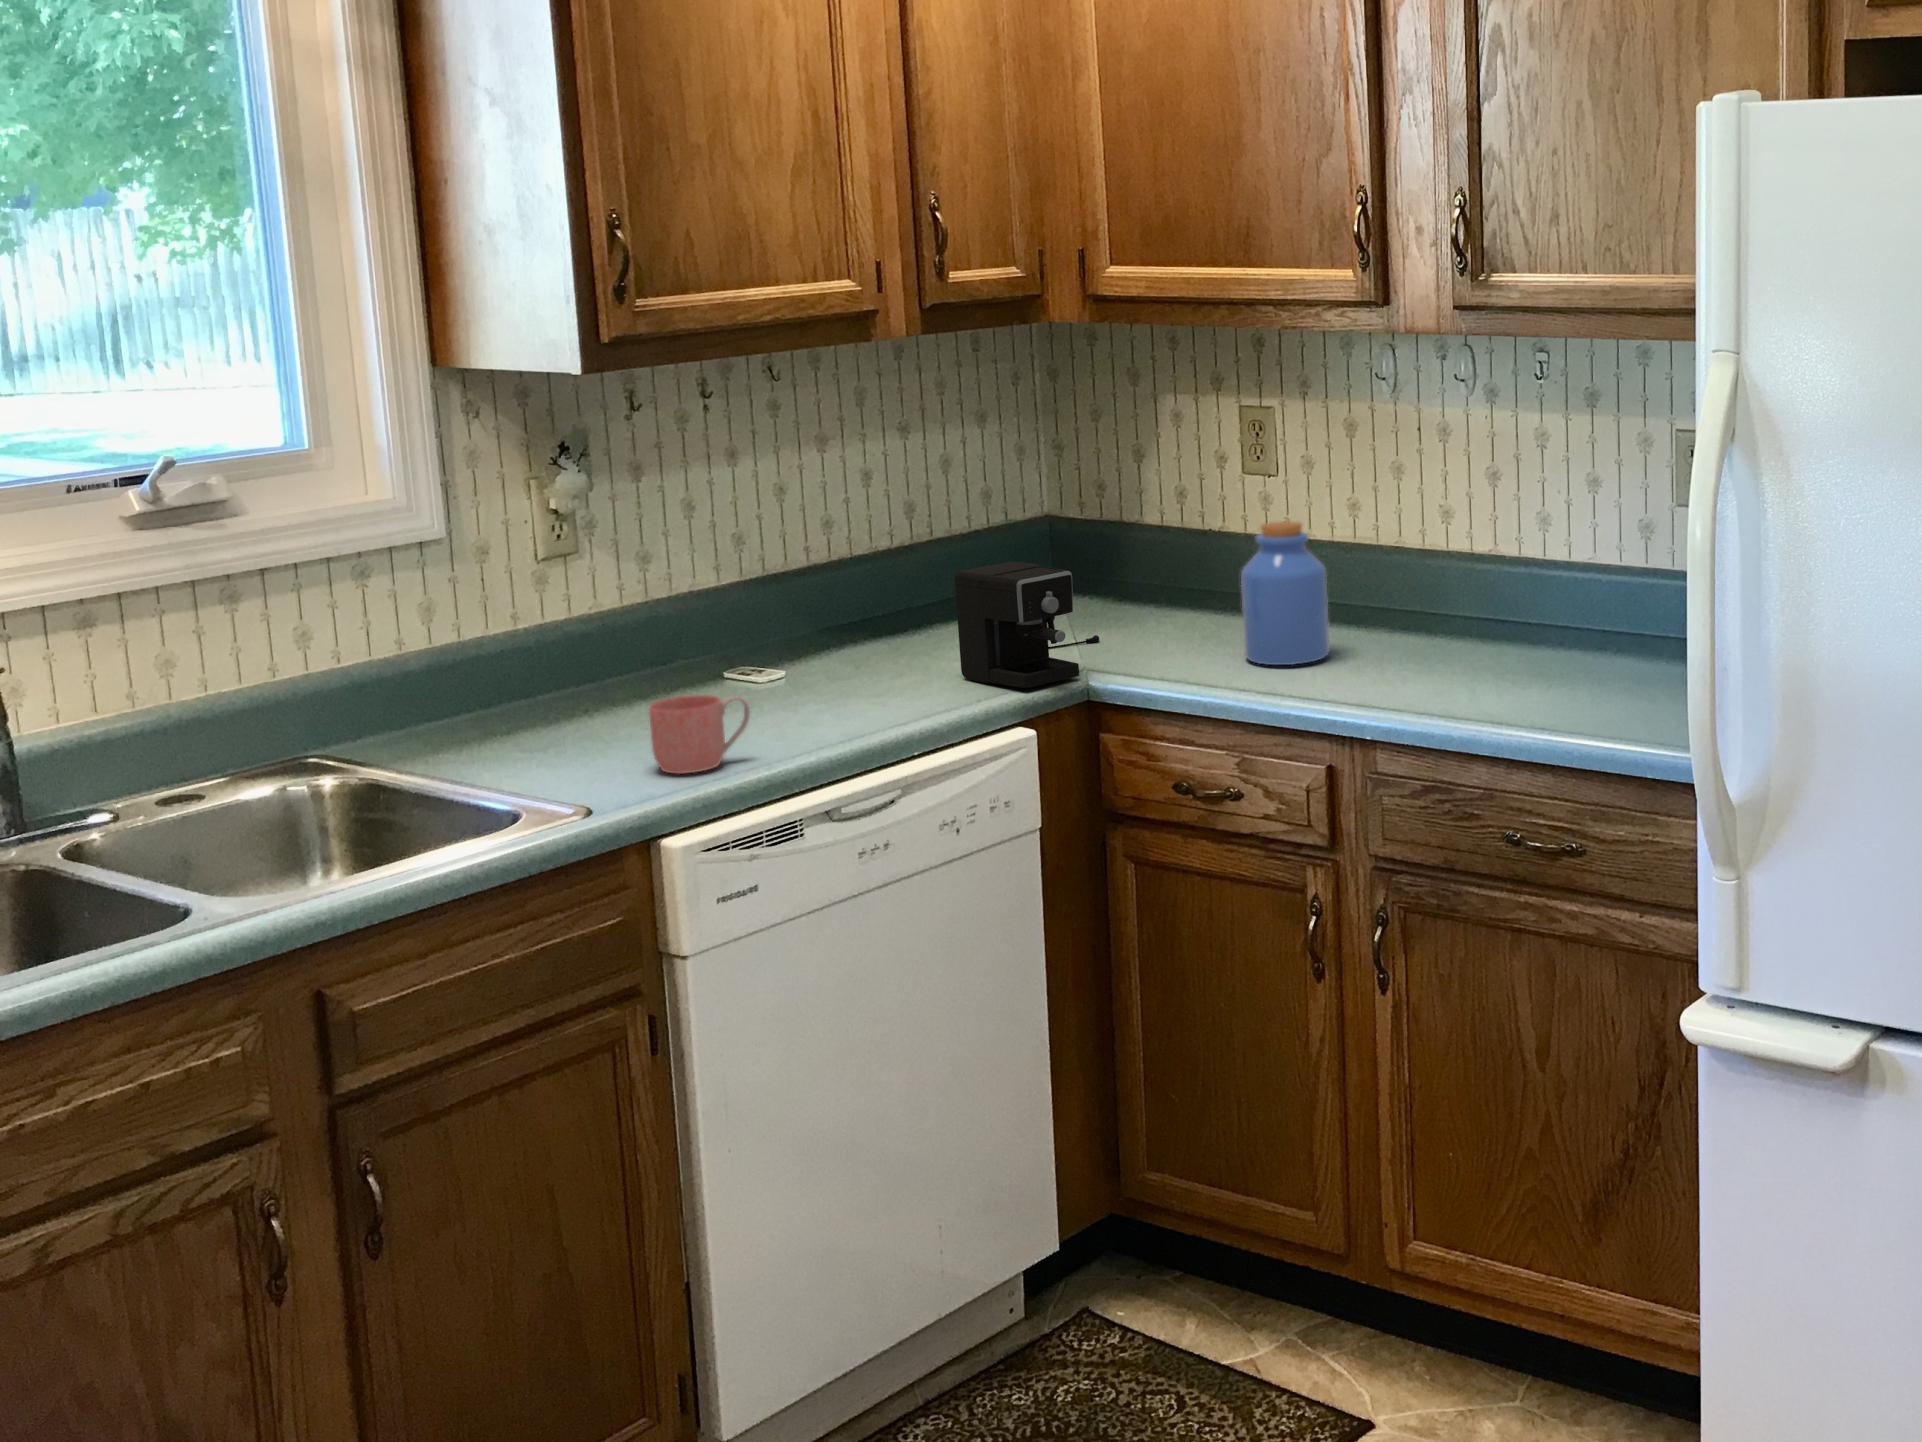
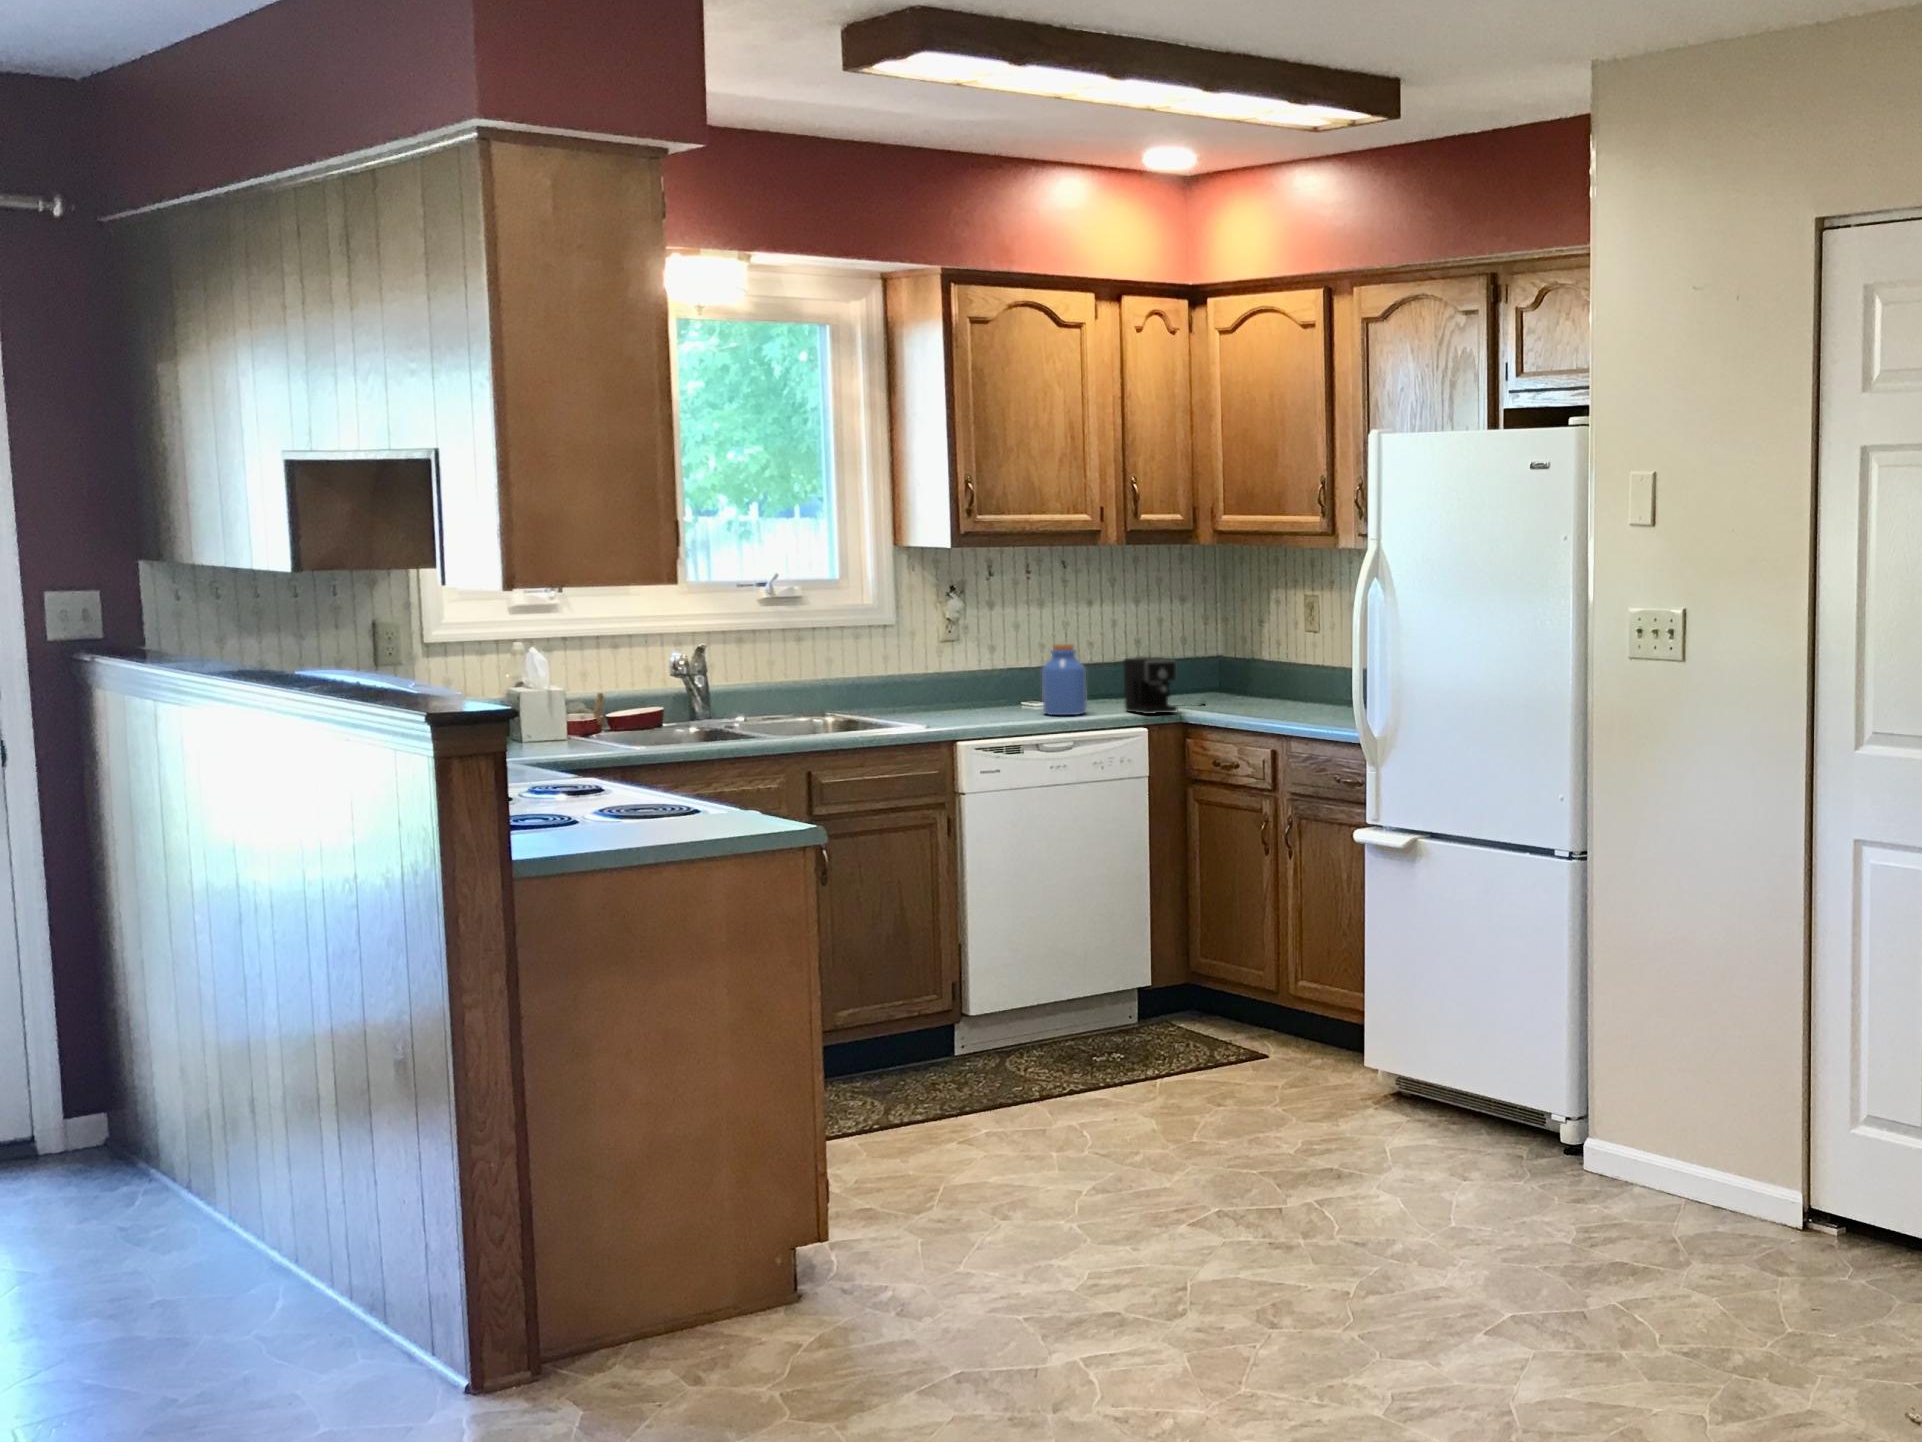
jar: present [1241,521,1329,665] -> present [1042,644,1087,715]
mug: present [649,695,750,774] -> none [960,694,1004,726]

